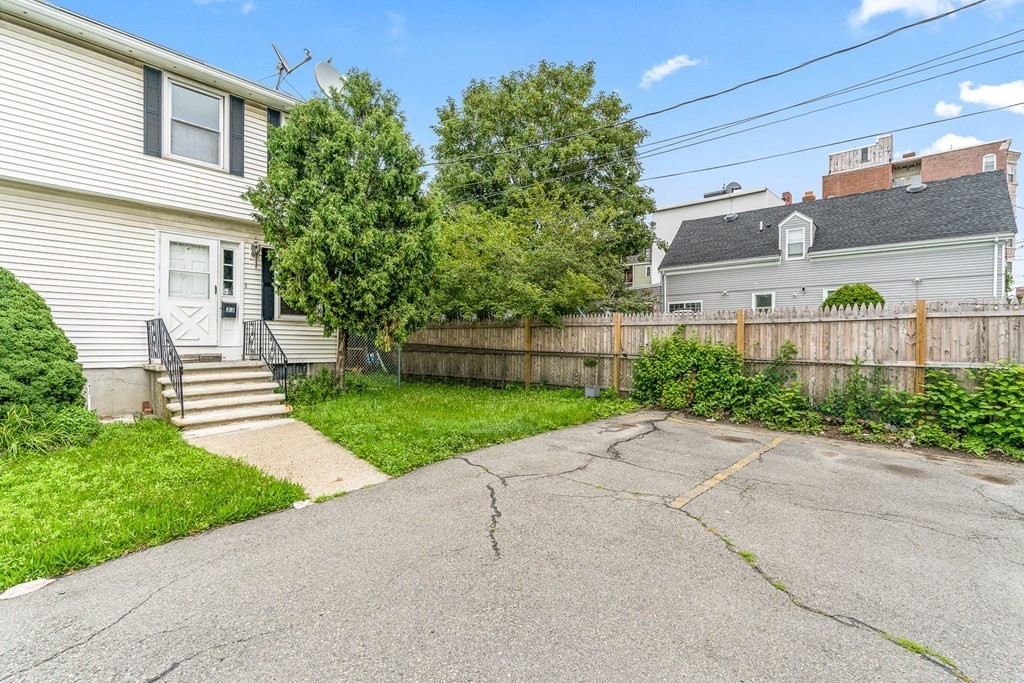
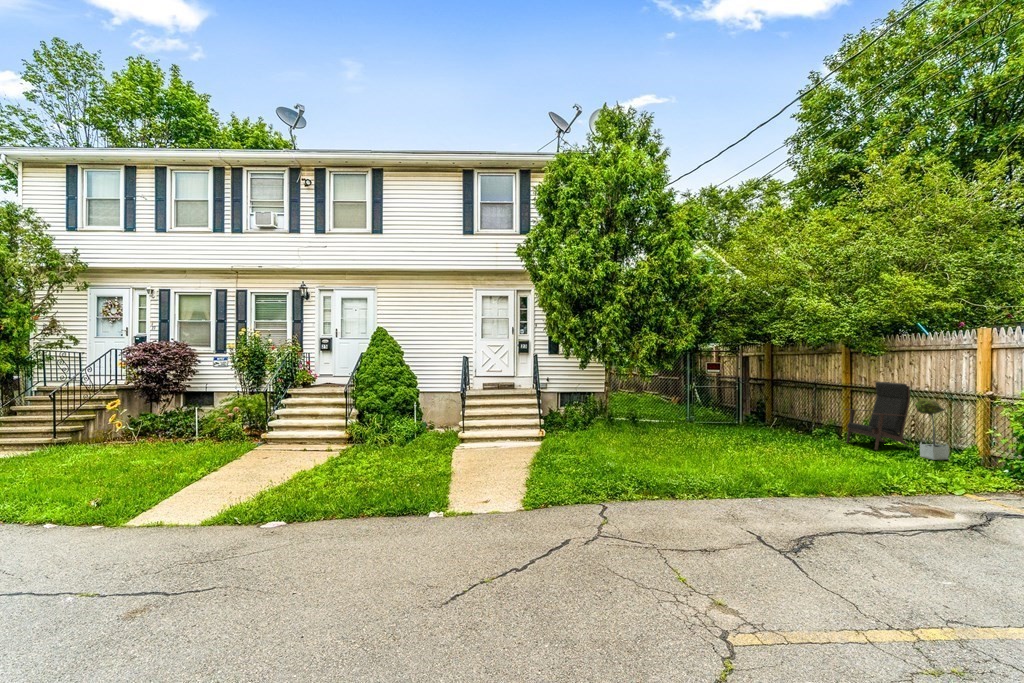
lounge chair: none [535,347,575,395] -> present [845,382,913,450]

